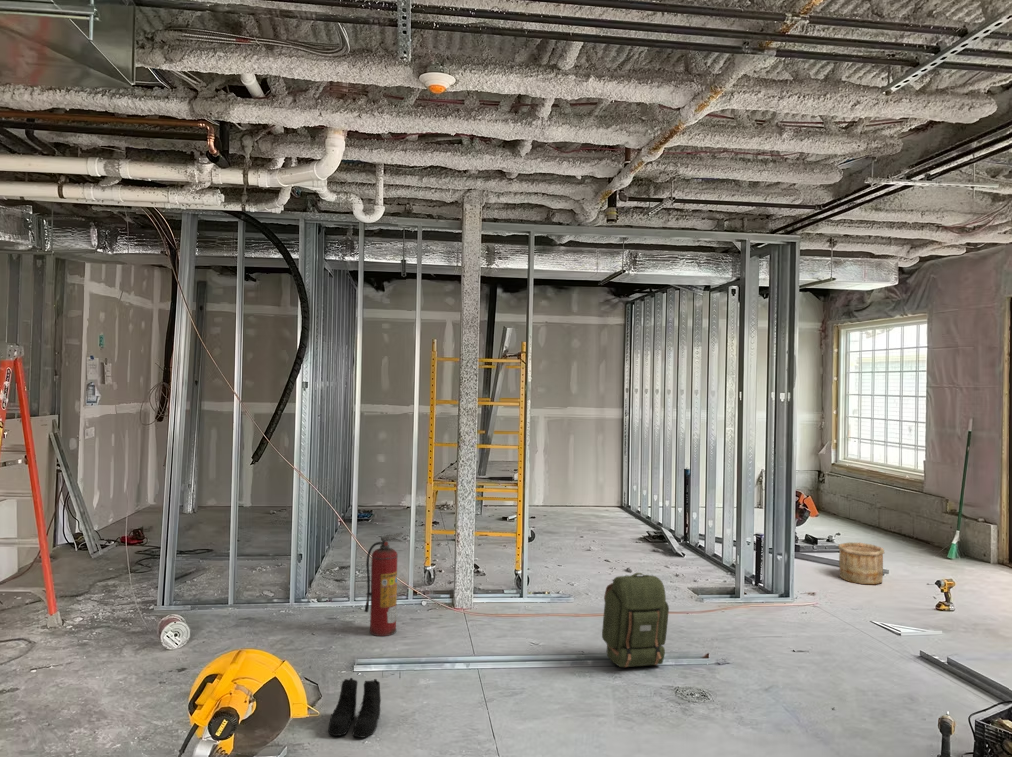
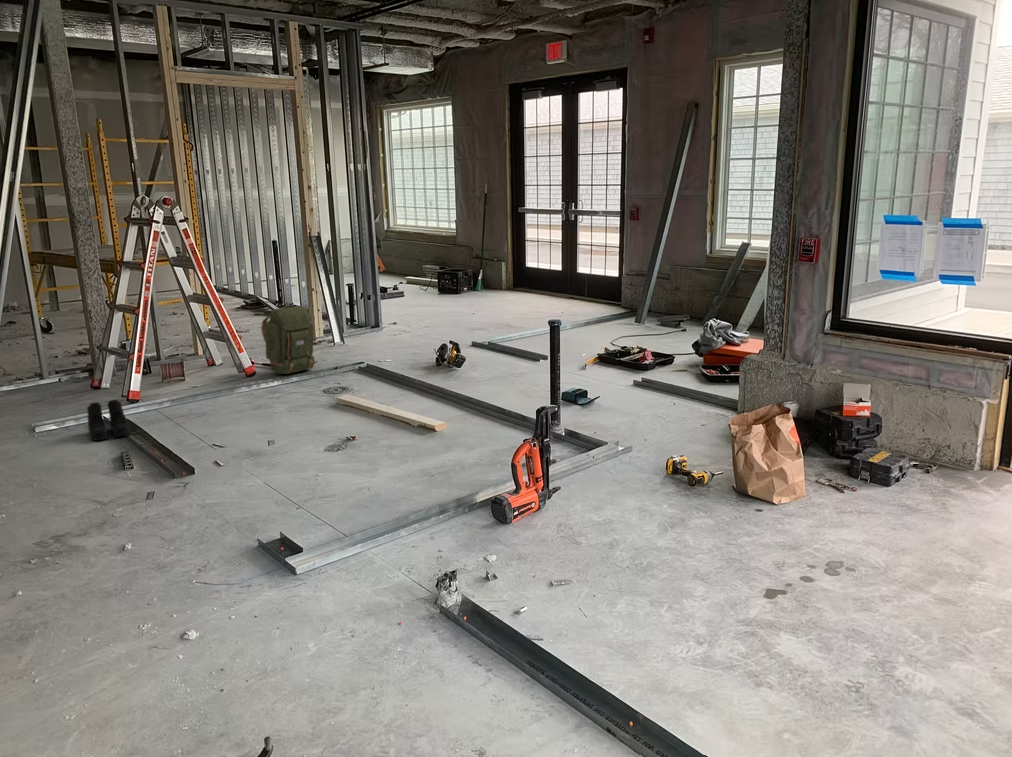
fire extinguisher: present [365,532,403,636] -> none [35,304,75,397]
wooden bucket: present [838,542,884,584] -> none [406,283,438,312]

